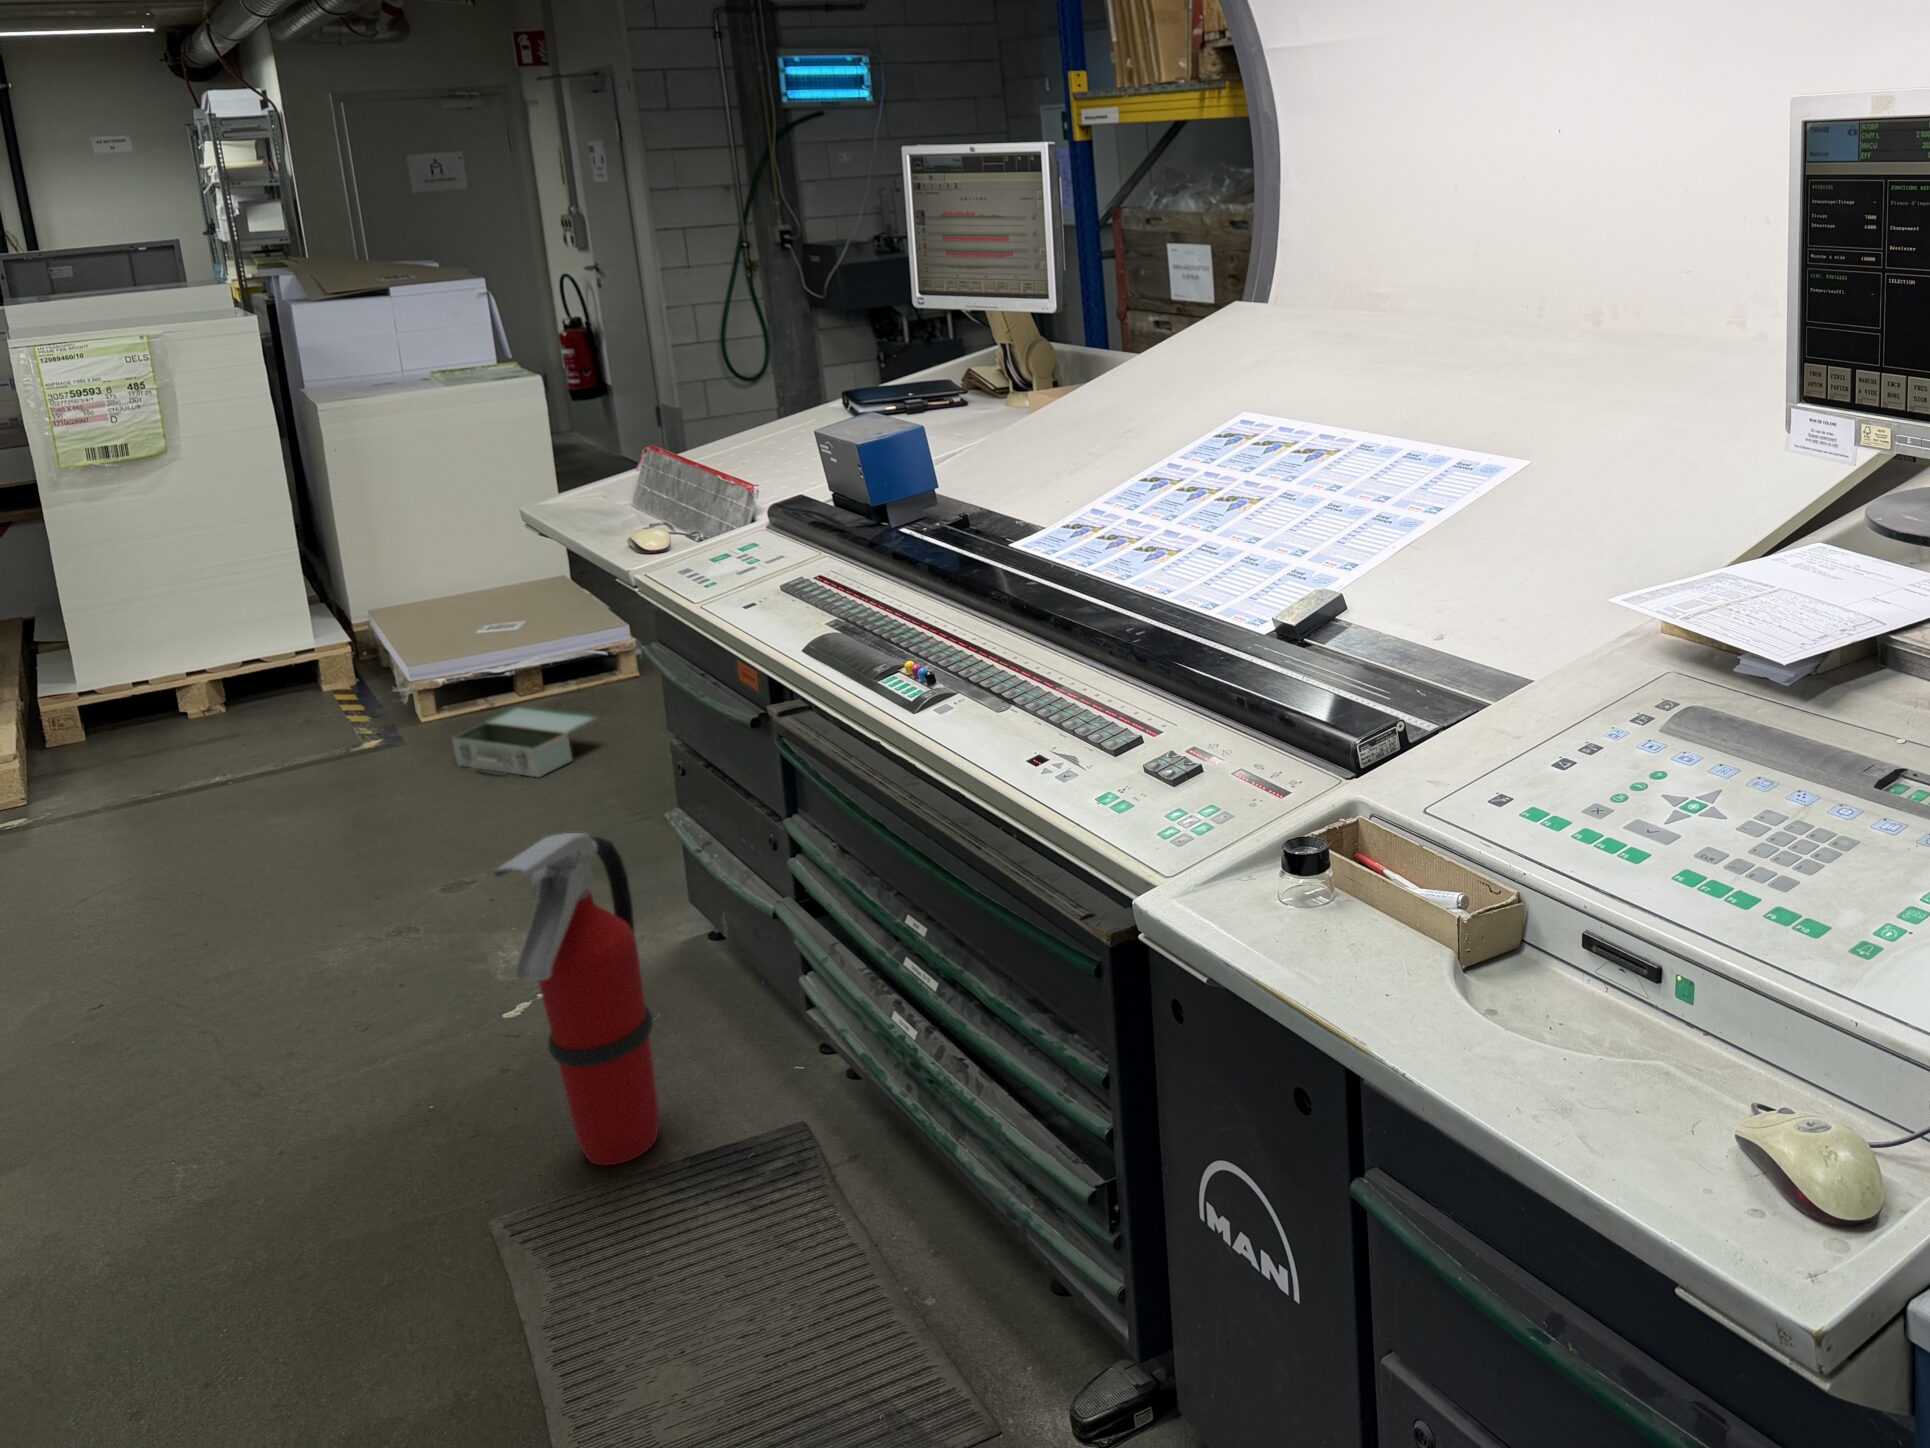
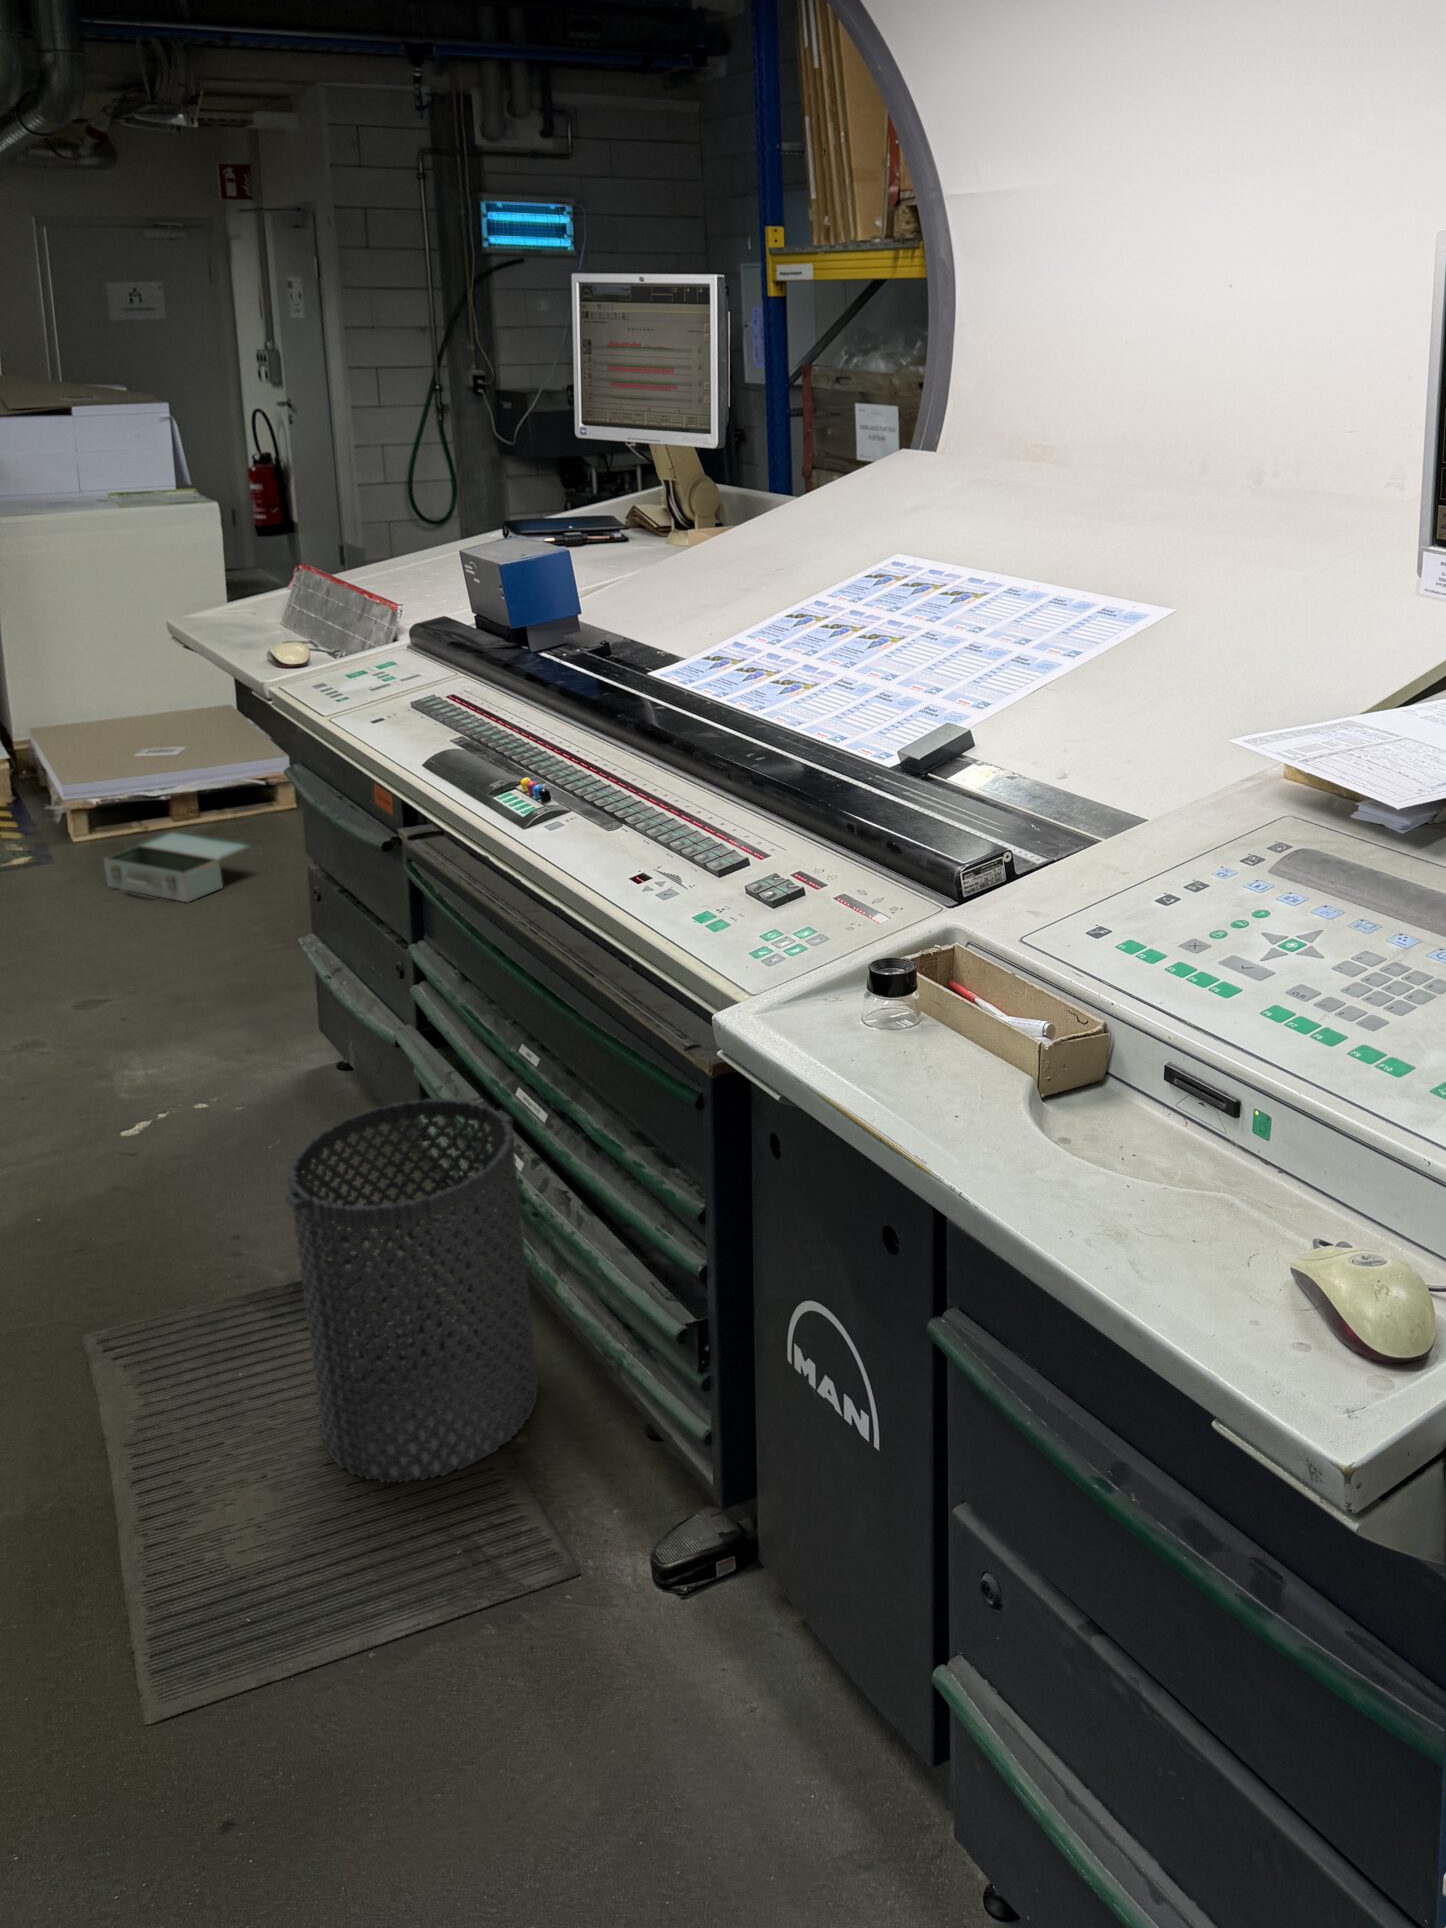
fire extinguisher: present [491,833,659,1165] -> none [104,946,268,1286]
trash can: none [688,972,941,1353] -> present [285,1098,538,1482]

